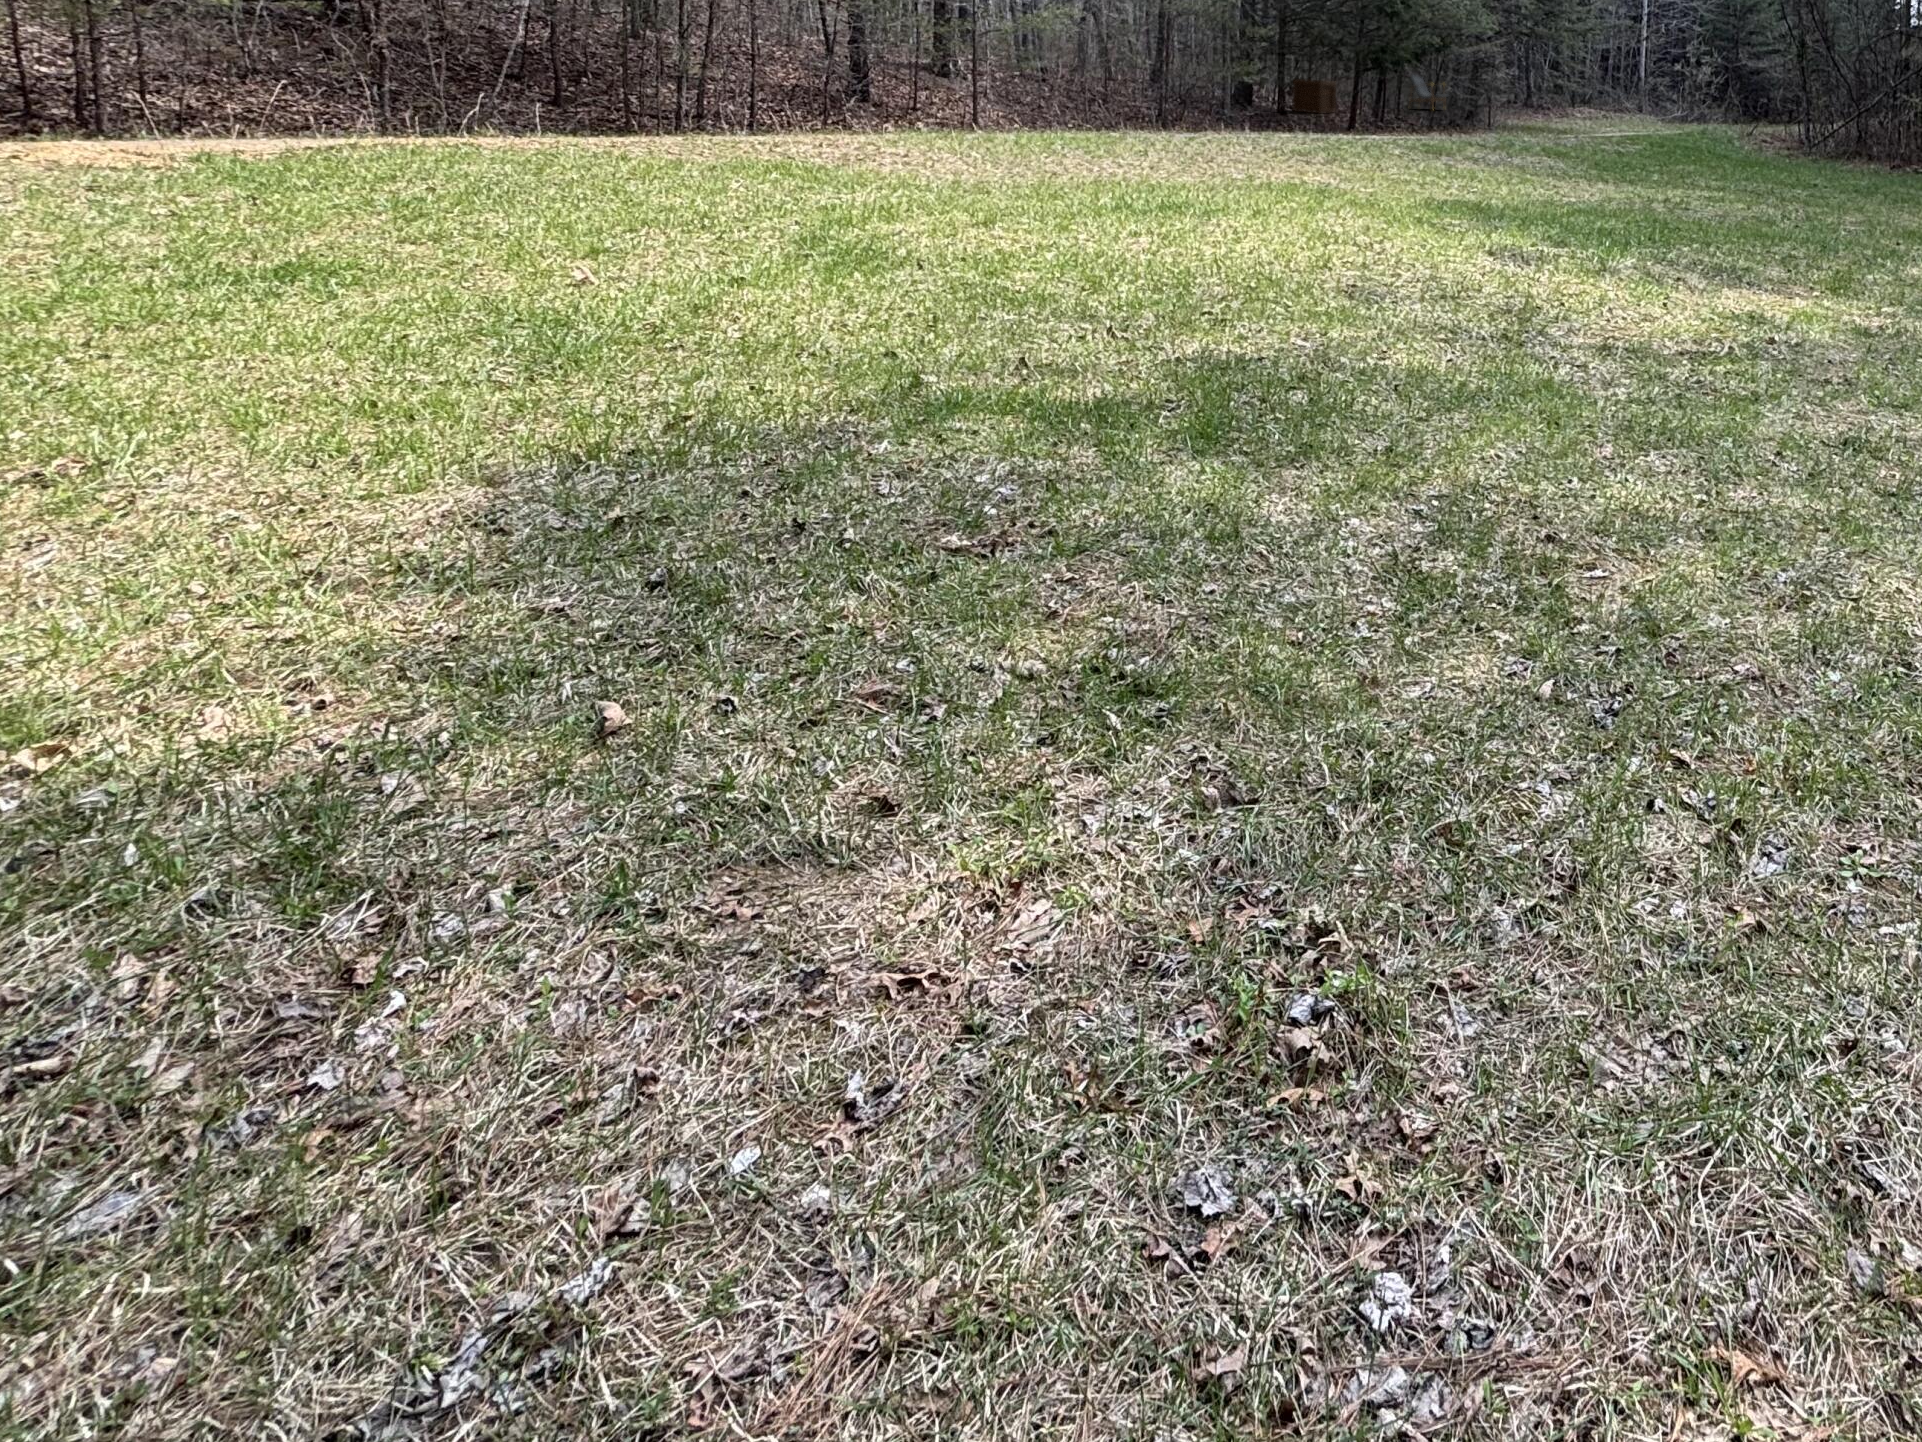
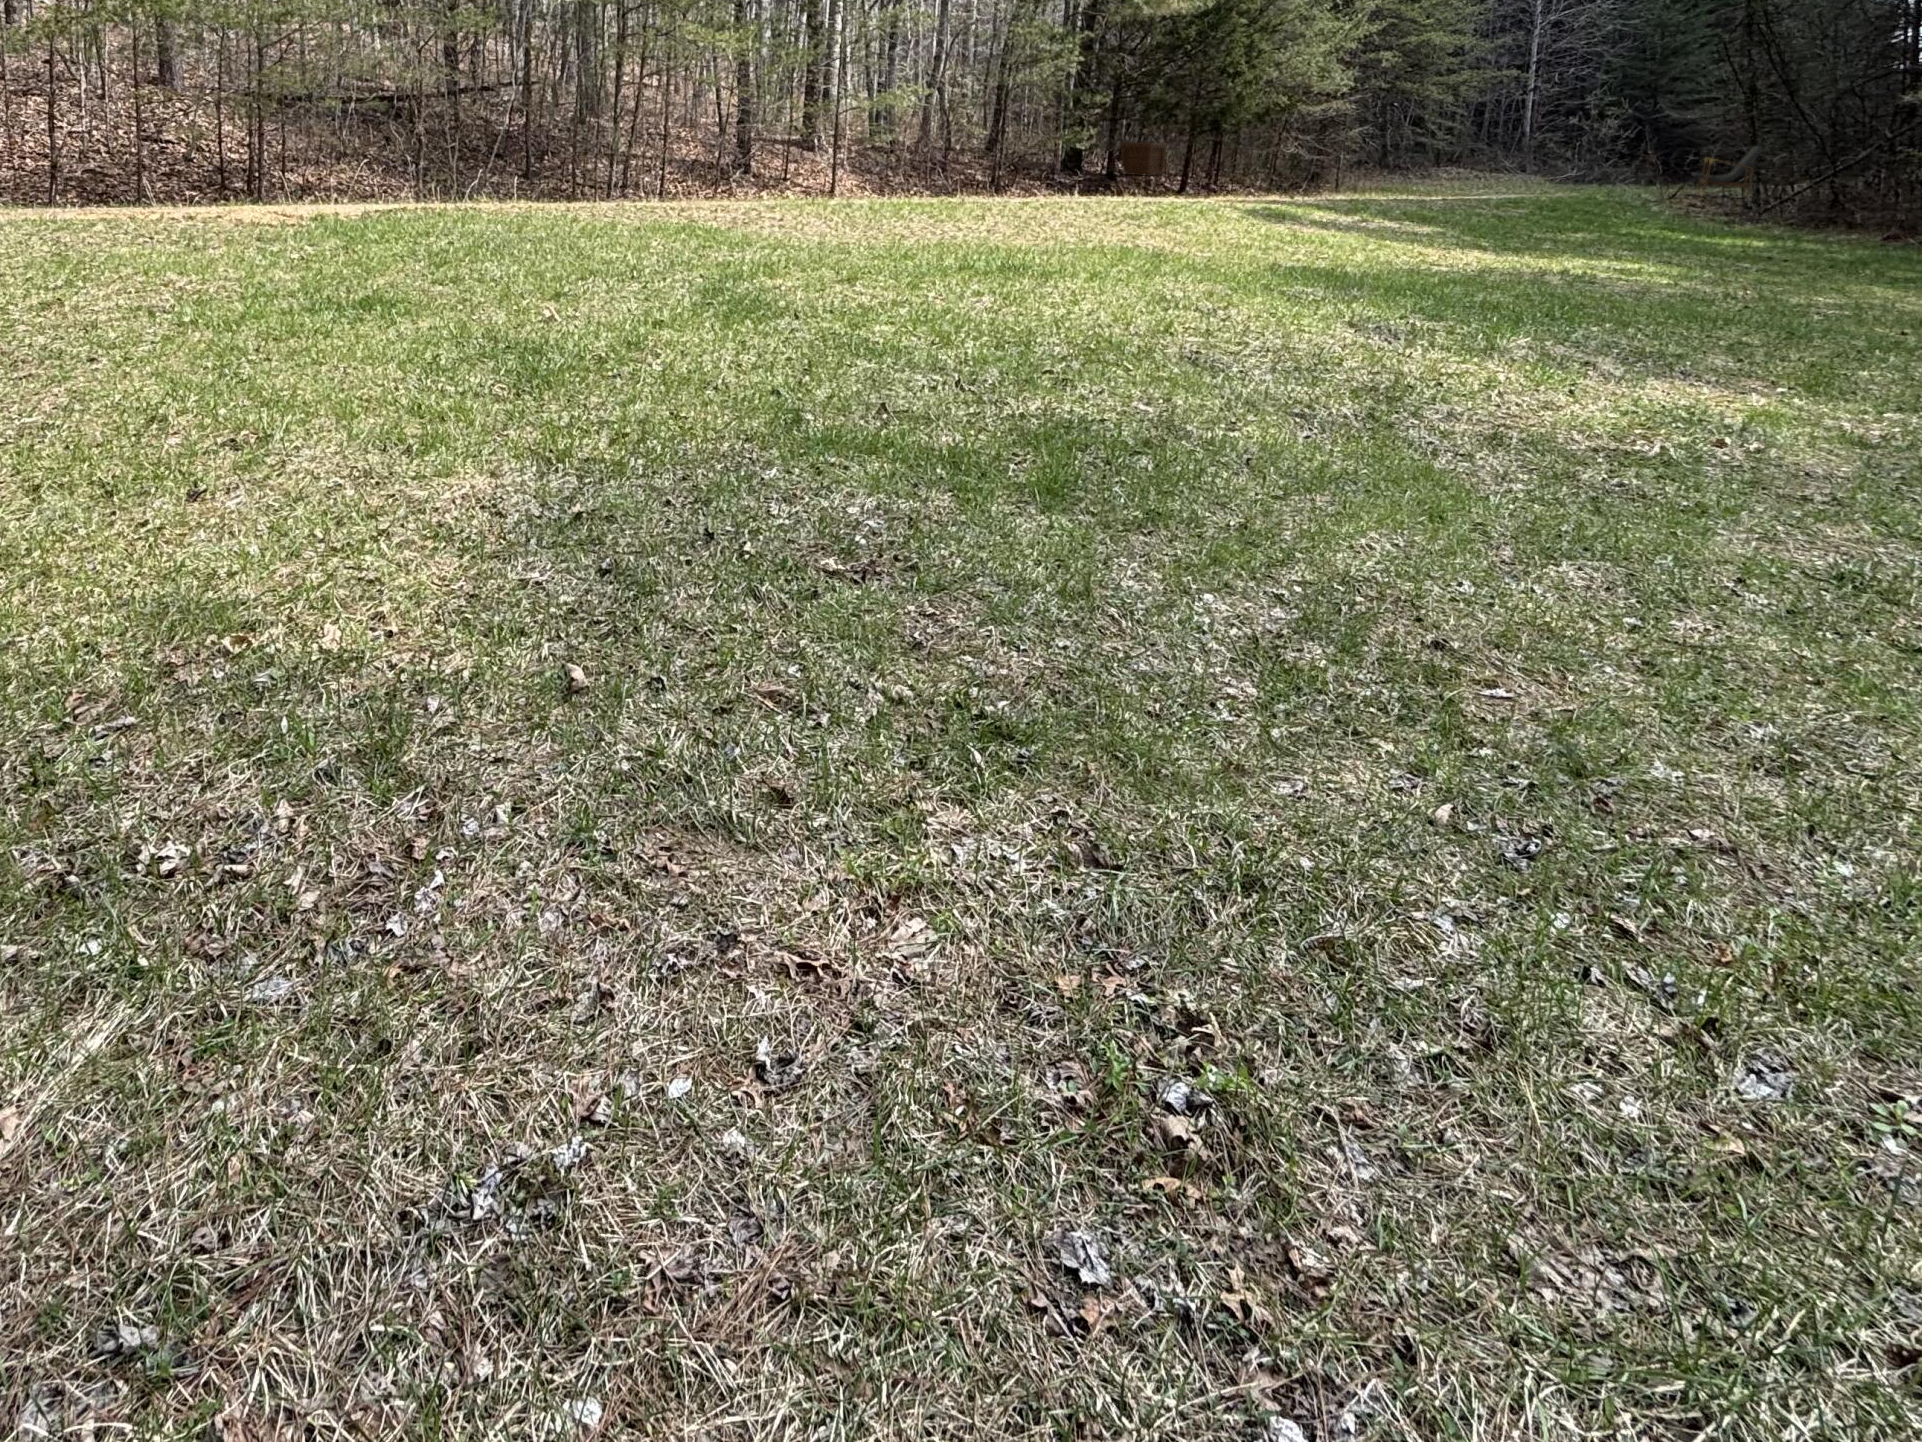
lounge chair: present [1409,75,1448,104] -> present [1692,146,1763,197]

